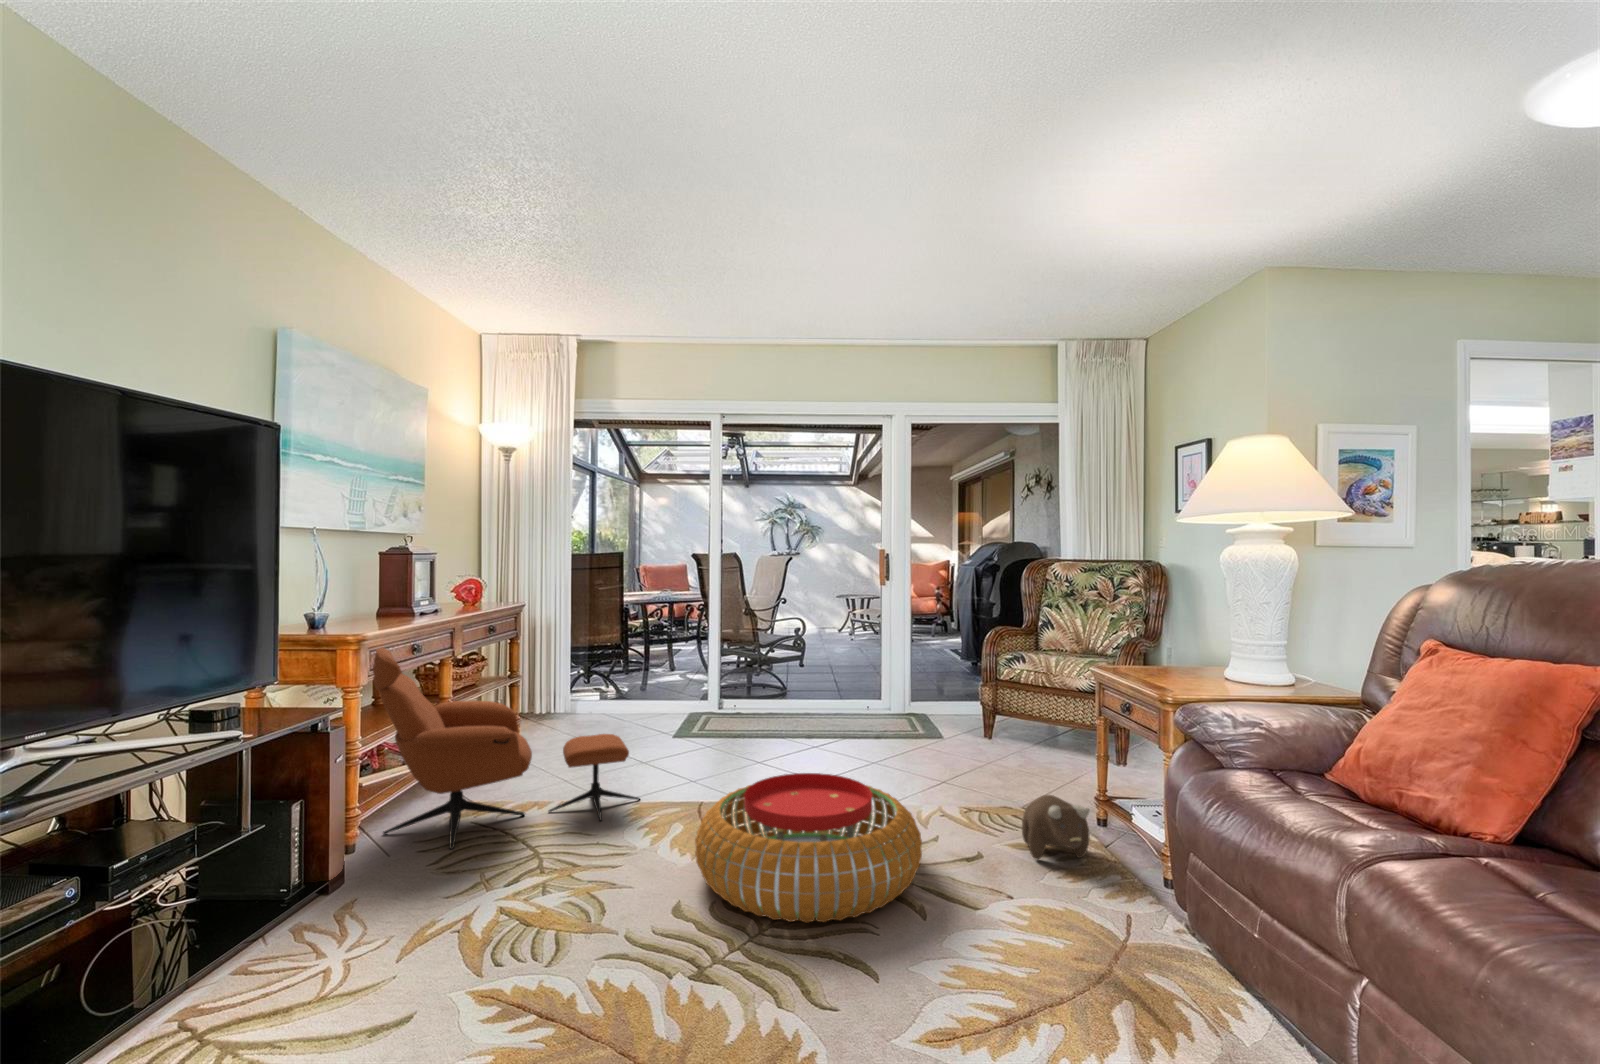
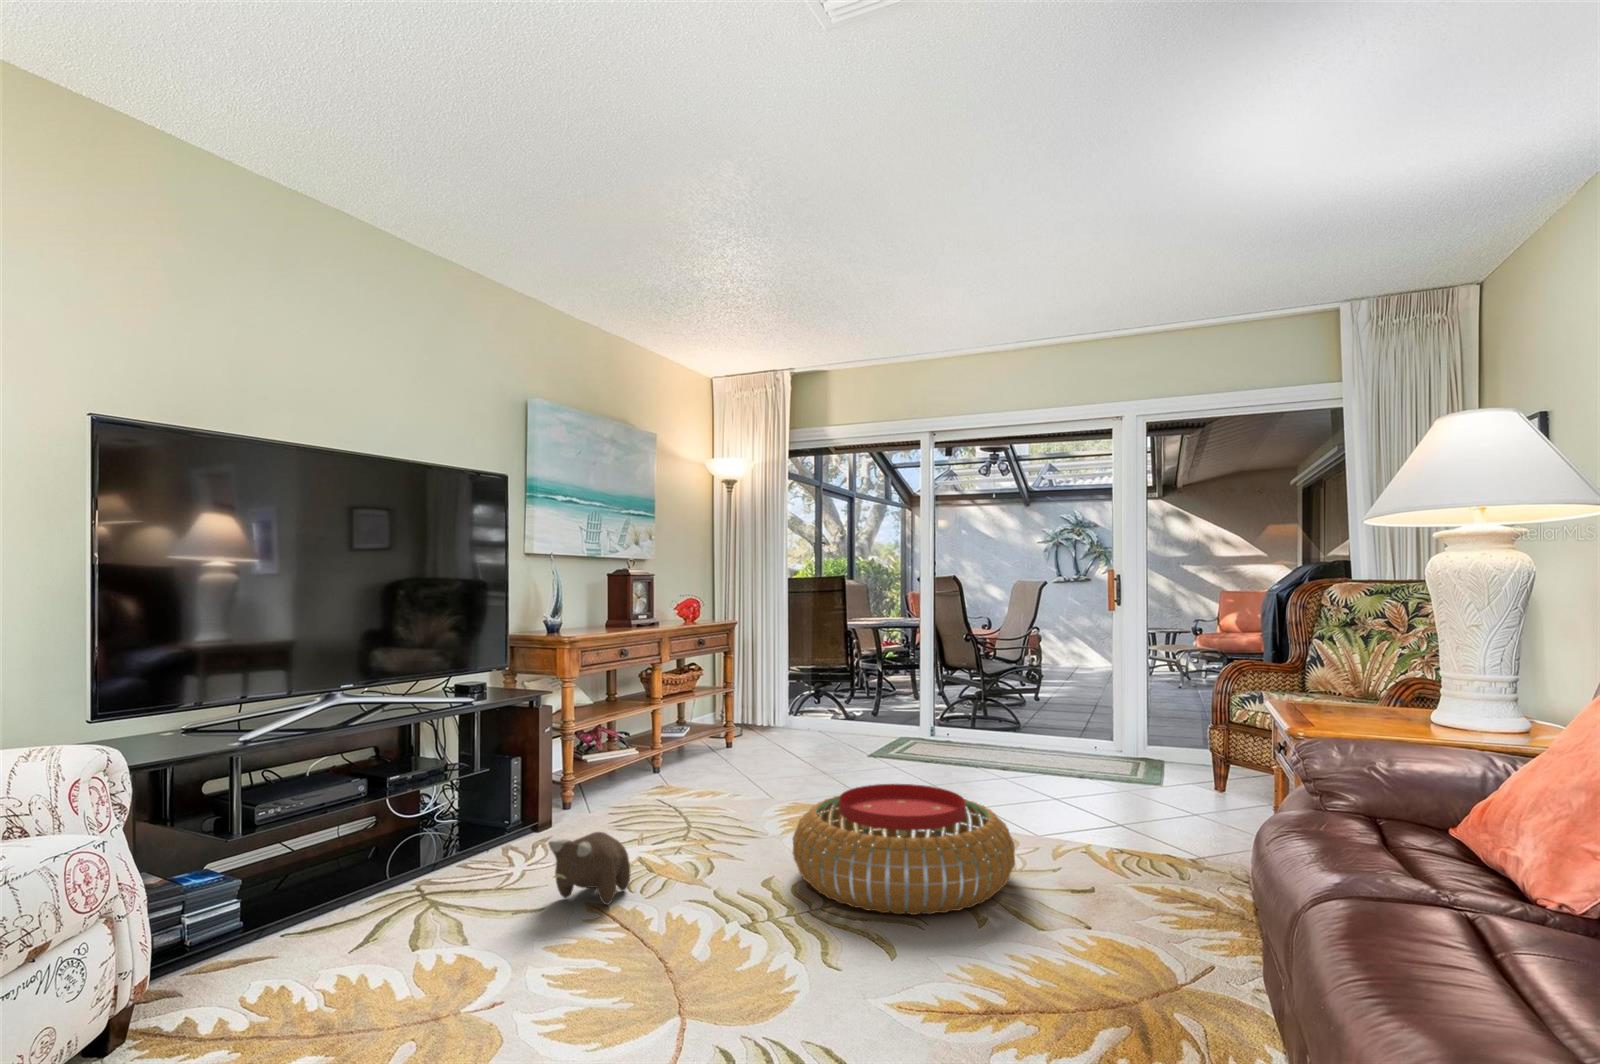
lounge chair: present [373,647,640,849] -> none [580,643,803,818]
plush toy: present [1022,795,1089,859] -> present [549,832,631,905]

